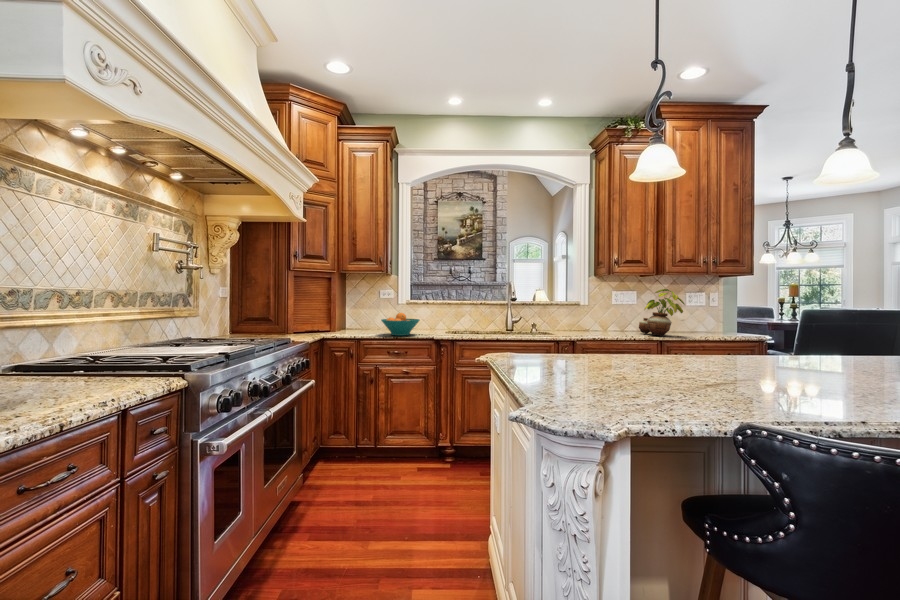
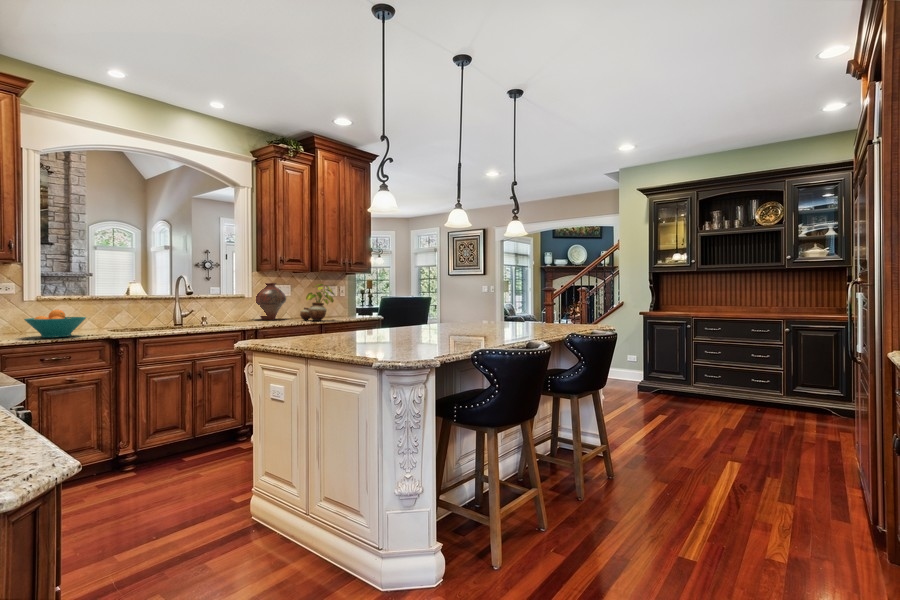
vase: none [586,288,626,330] -> present [256,283,286,320]

